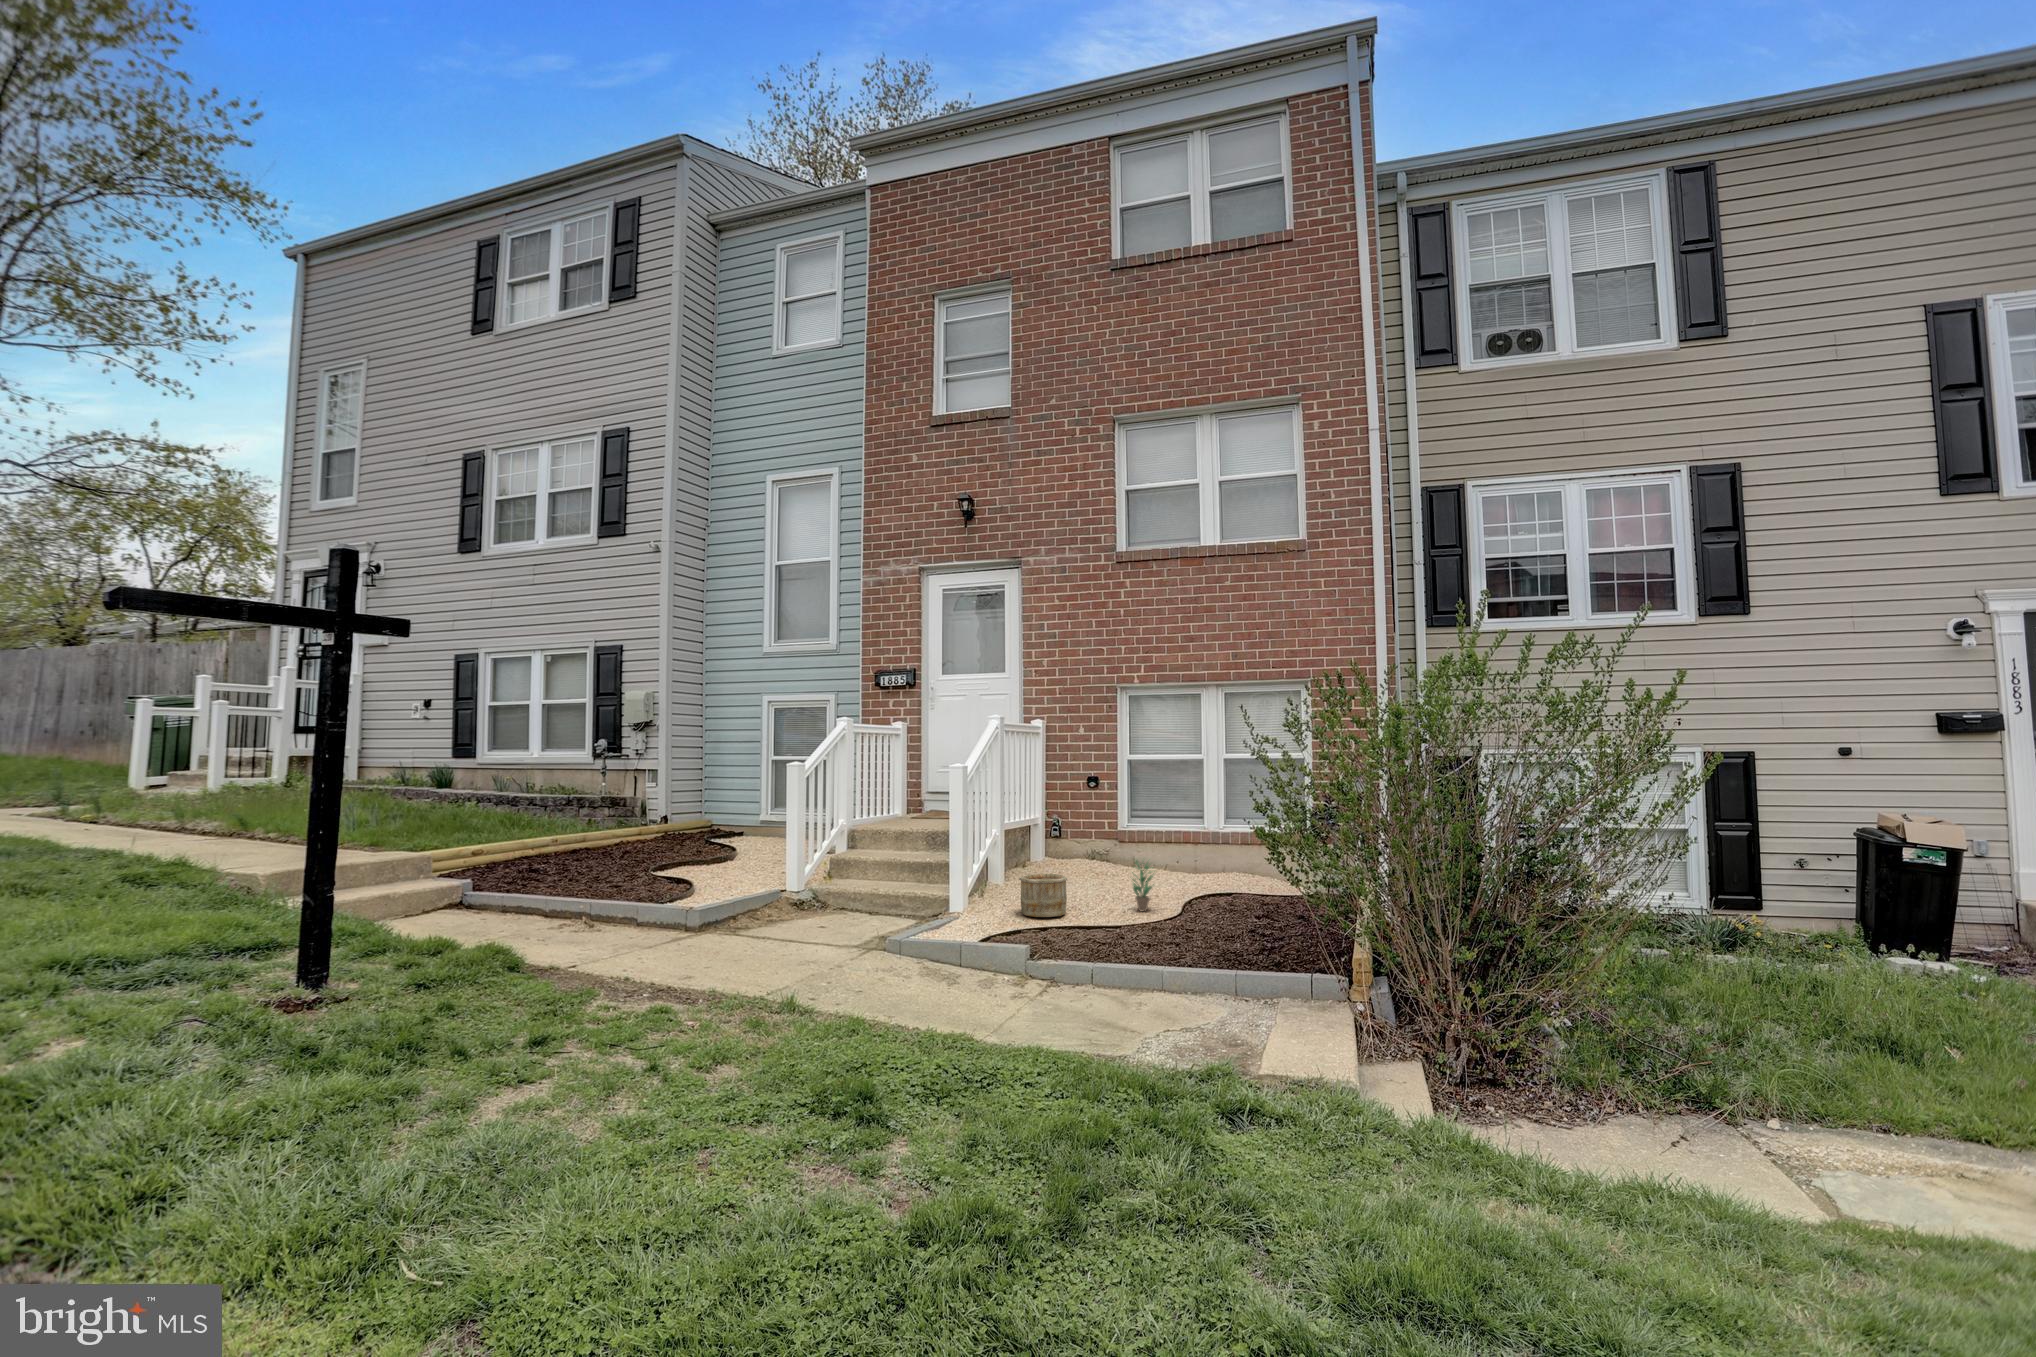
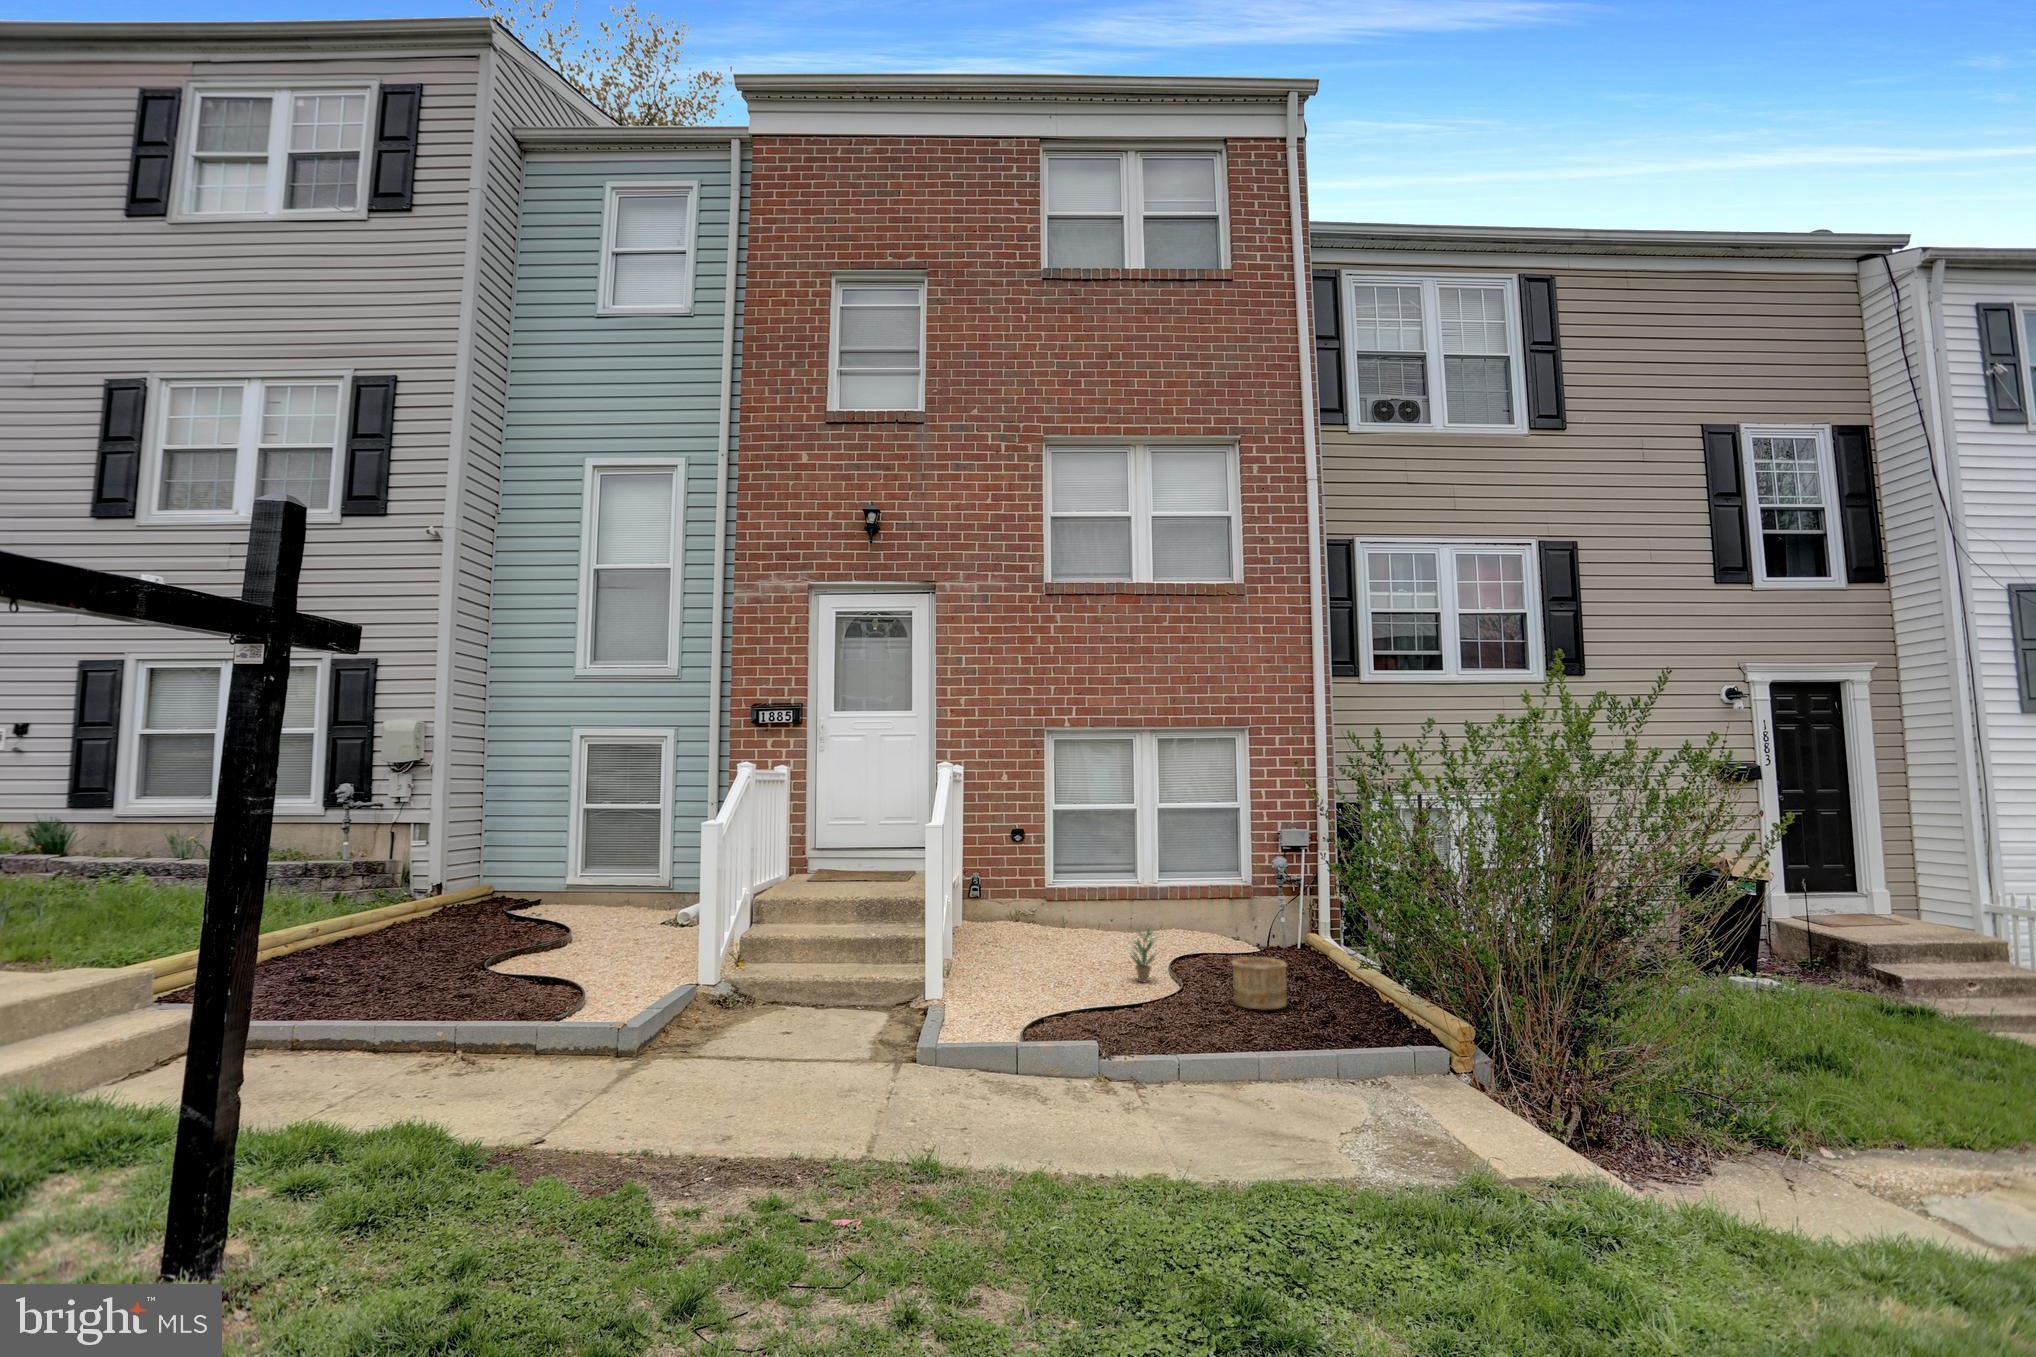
wooden bucket: present [1019,874,1067,917] -> present [1232,957,1287,1010]

